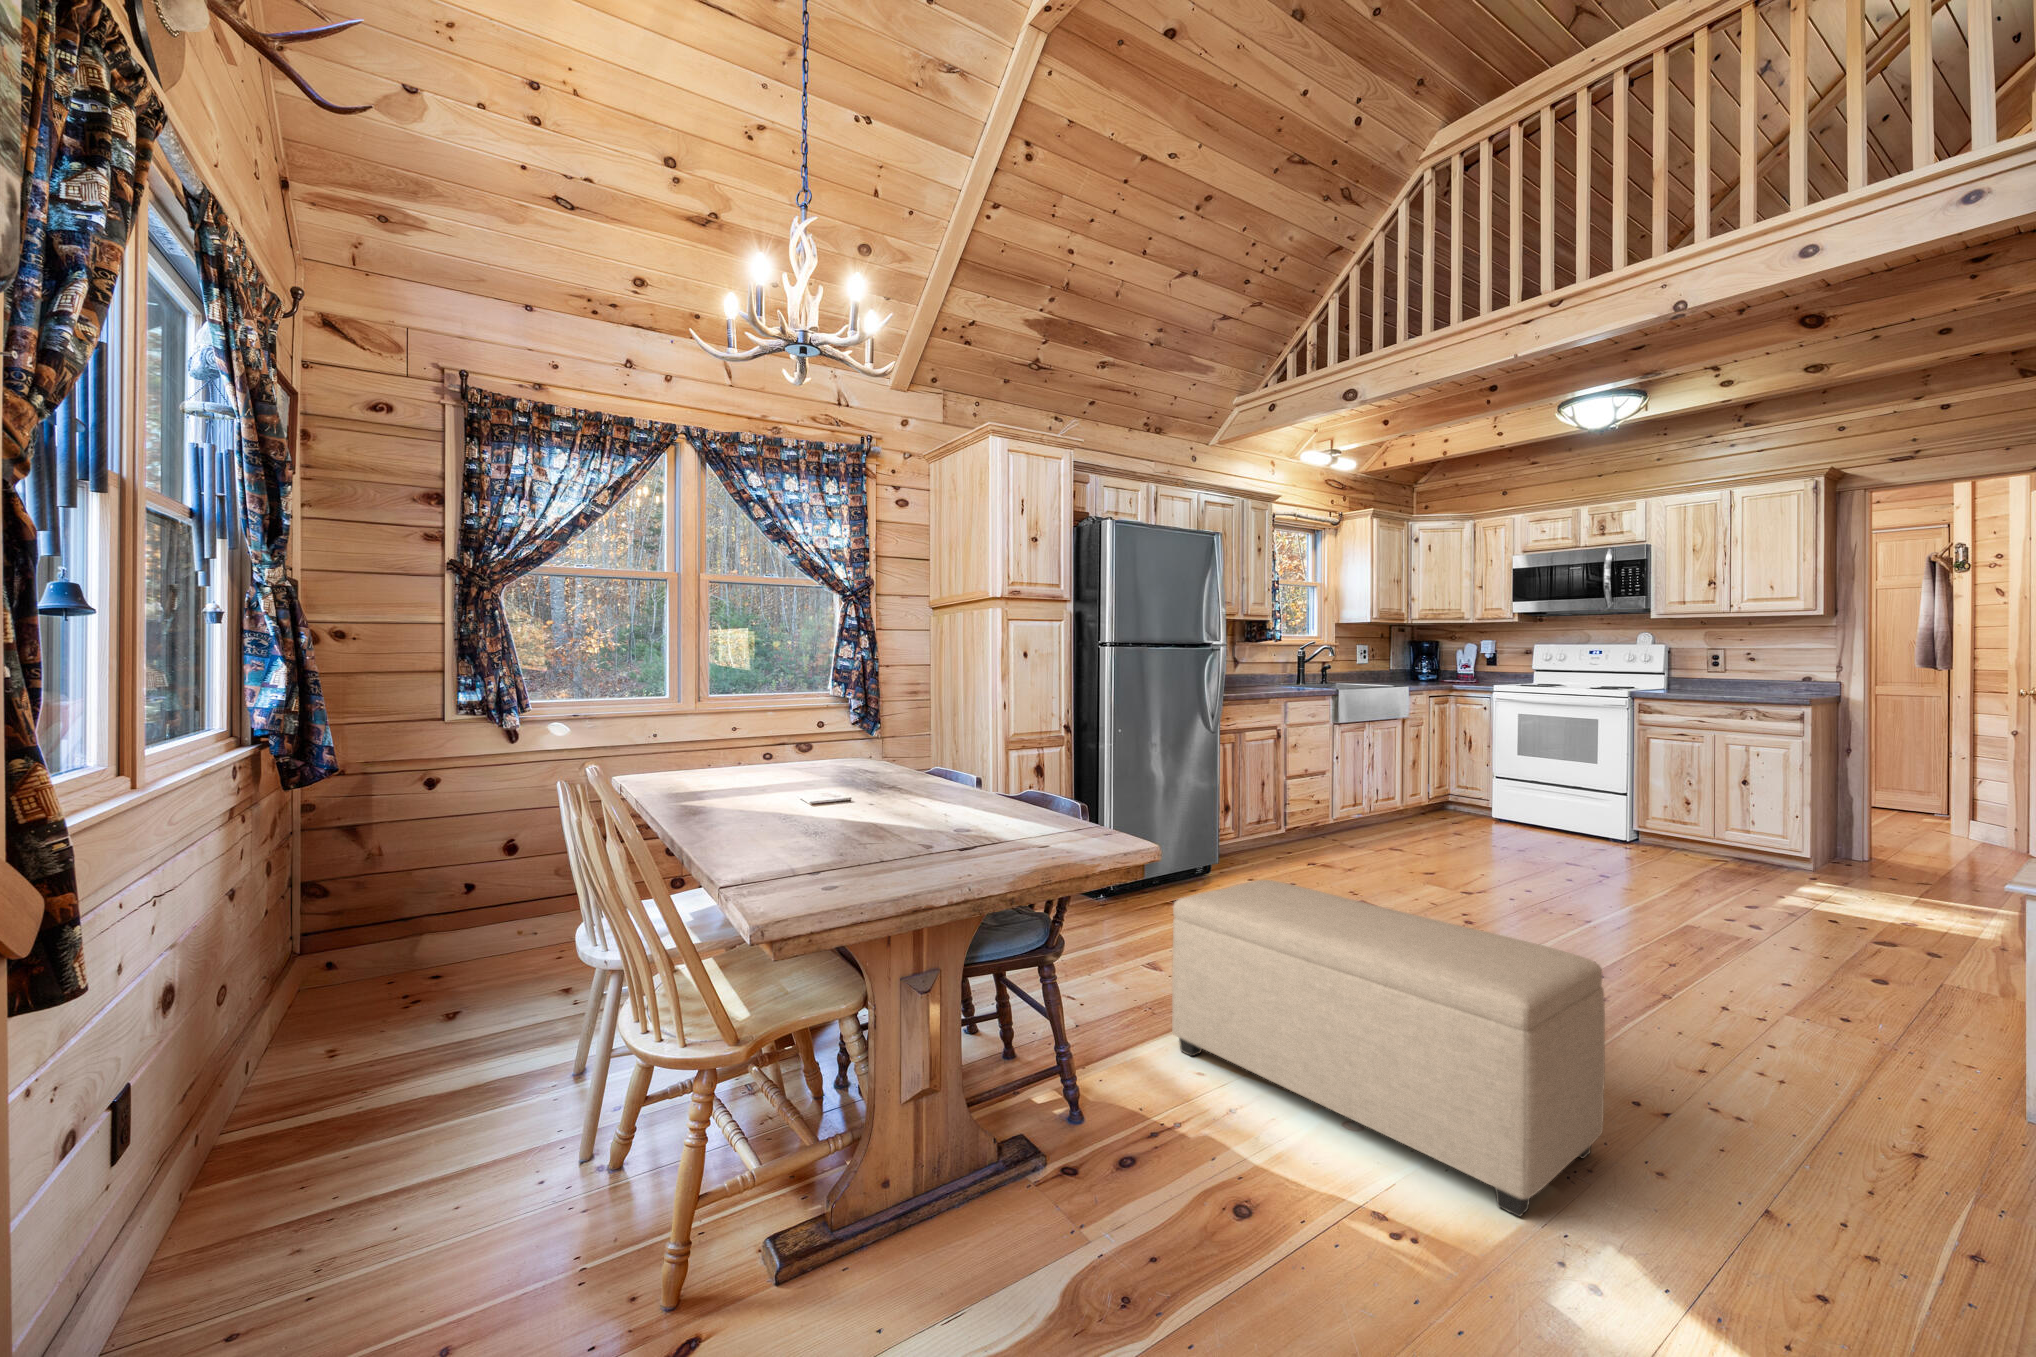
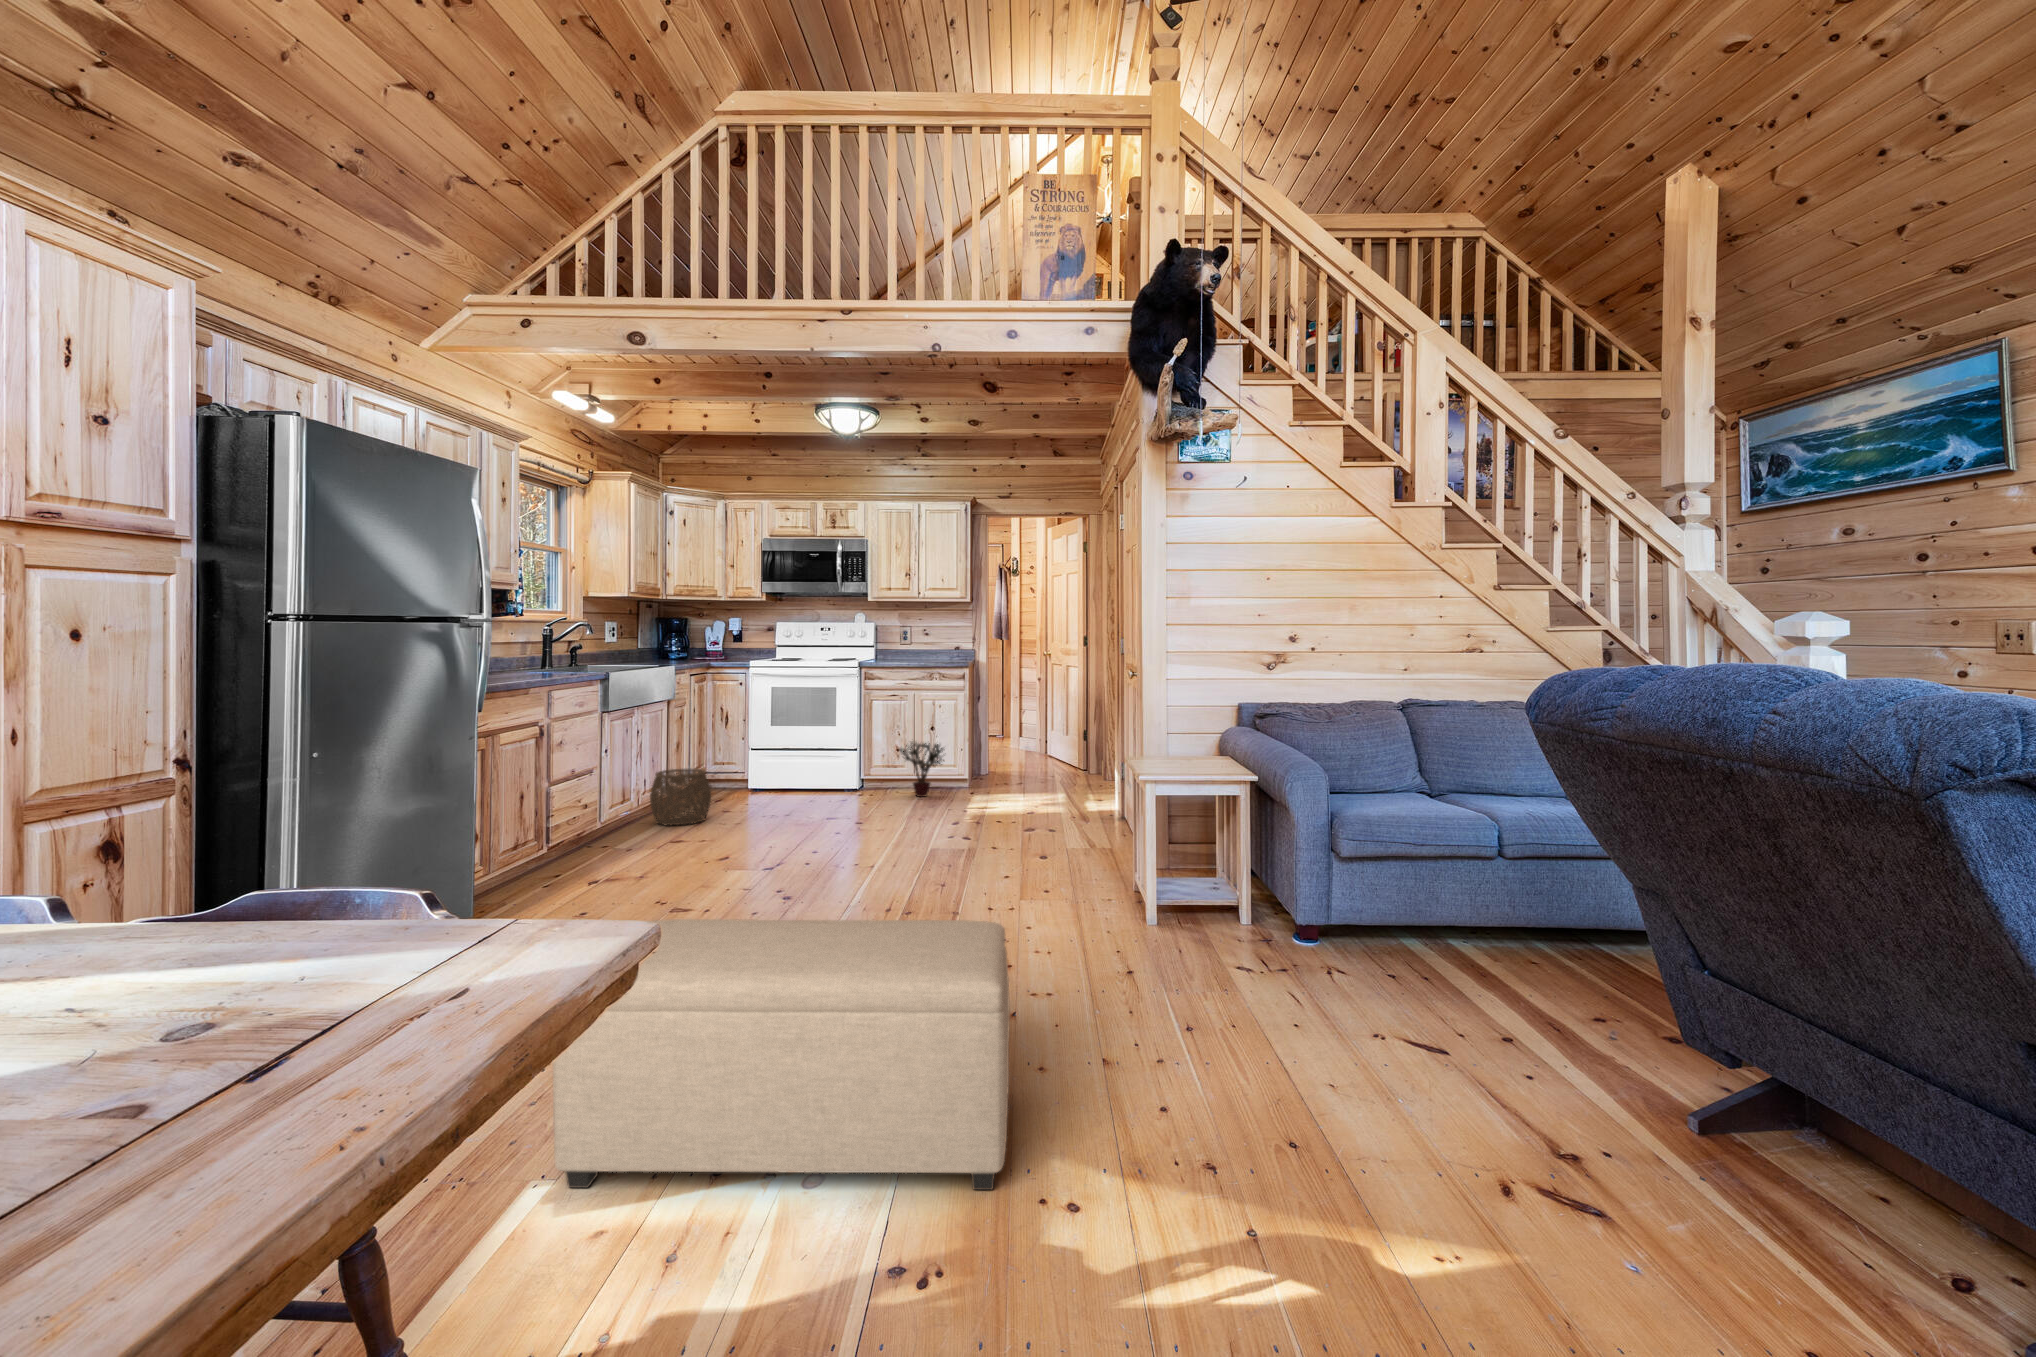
potted plant: none [1684,782,1765,857] -> present [899,743,944,797]
woven basket: none [1377,784,1439,838] -> present [650,769,711,825]

